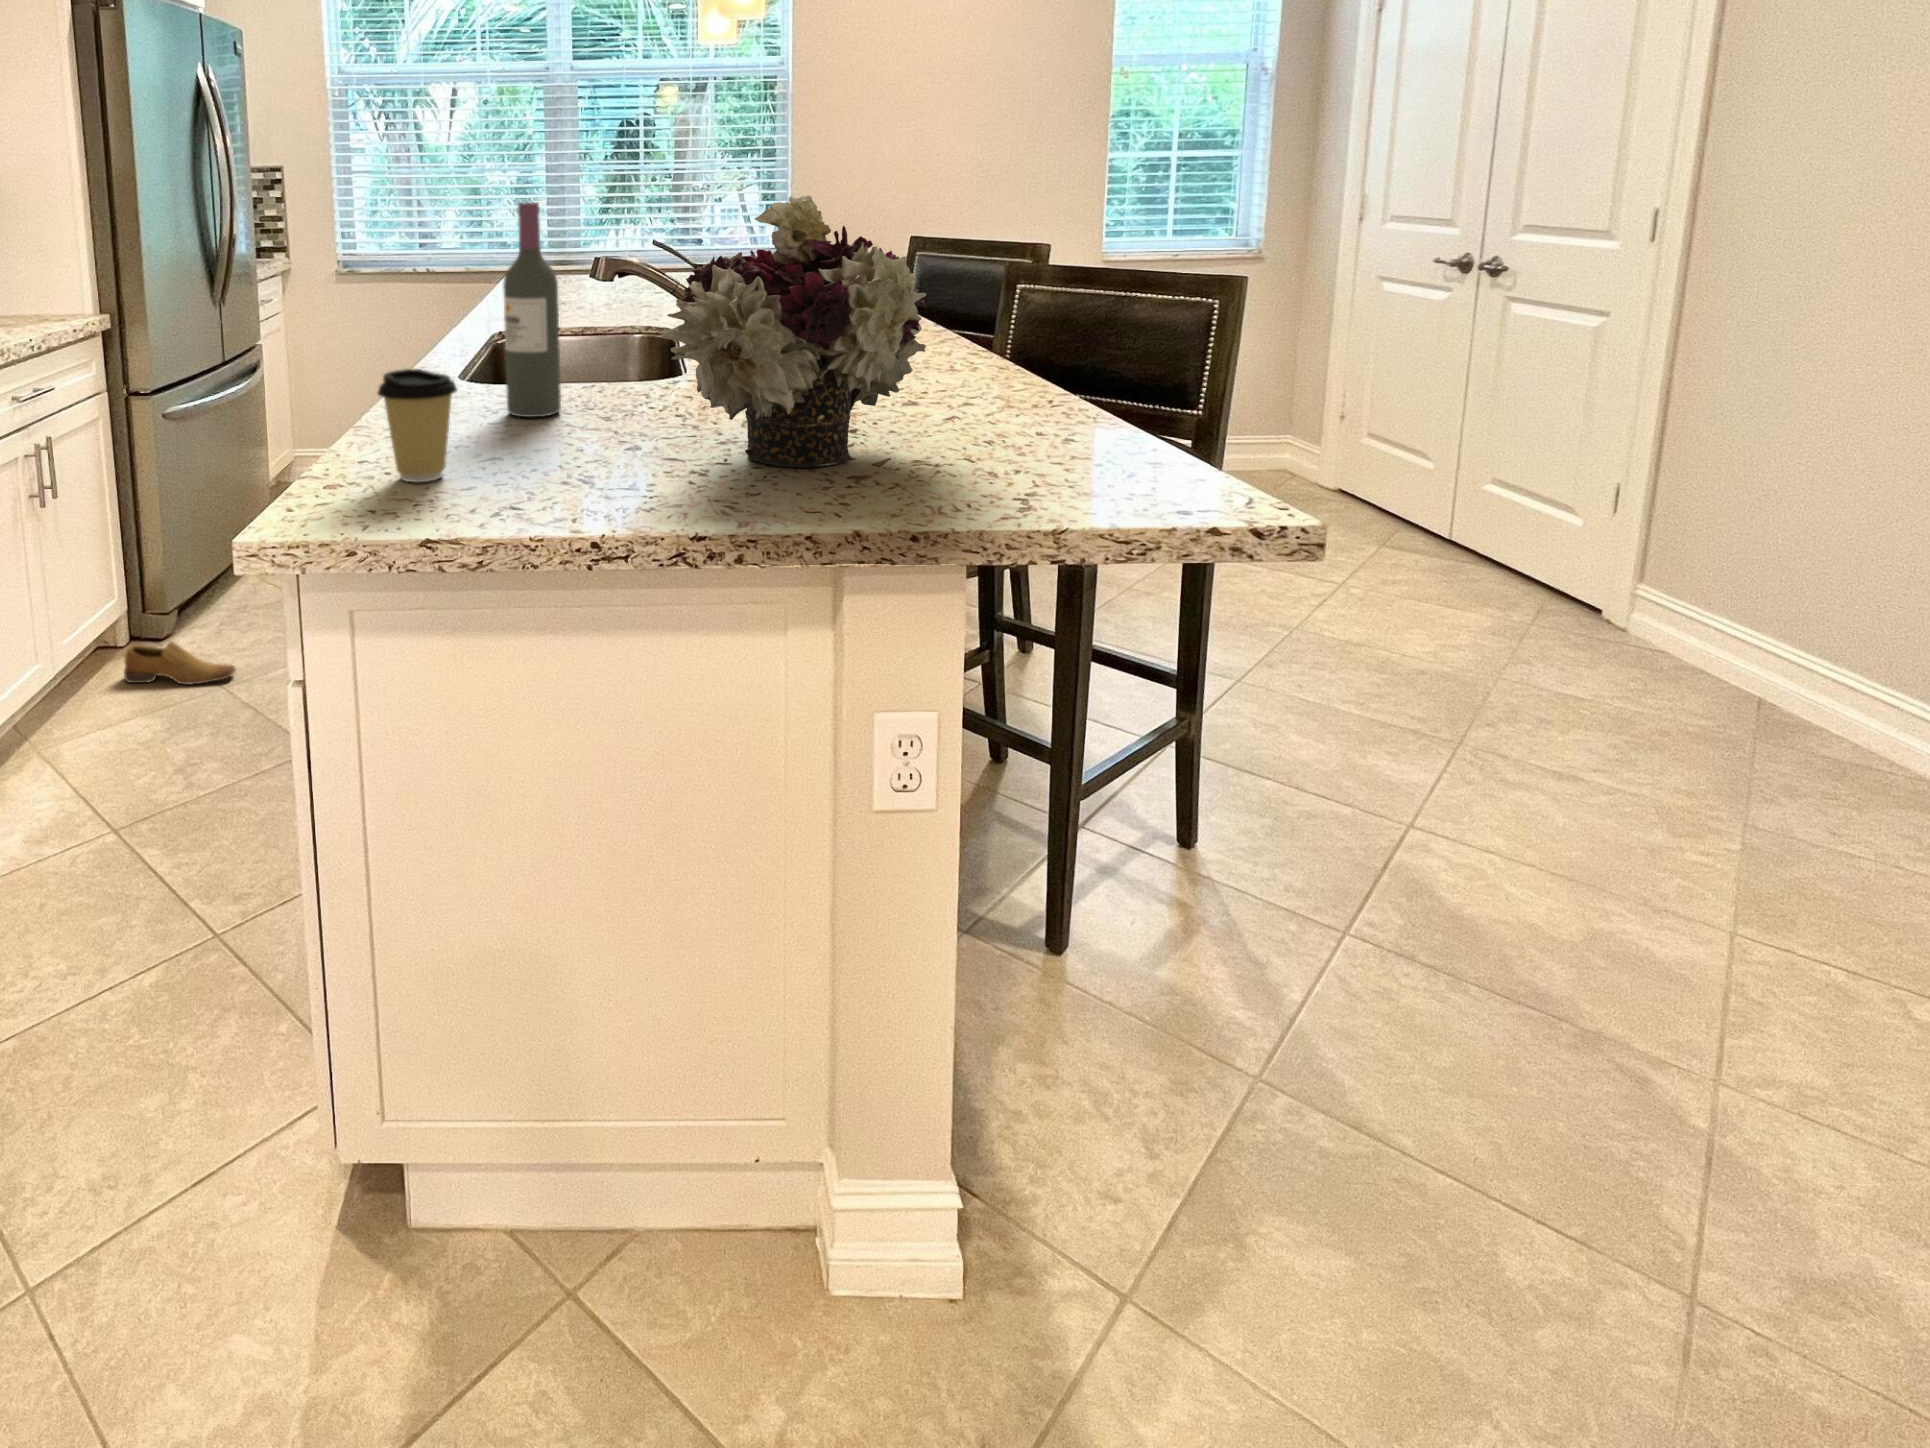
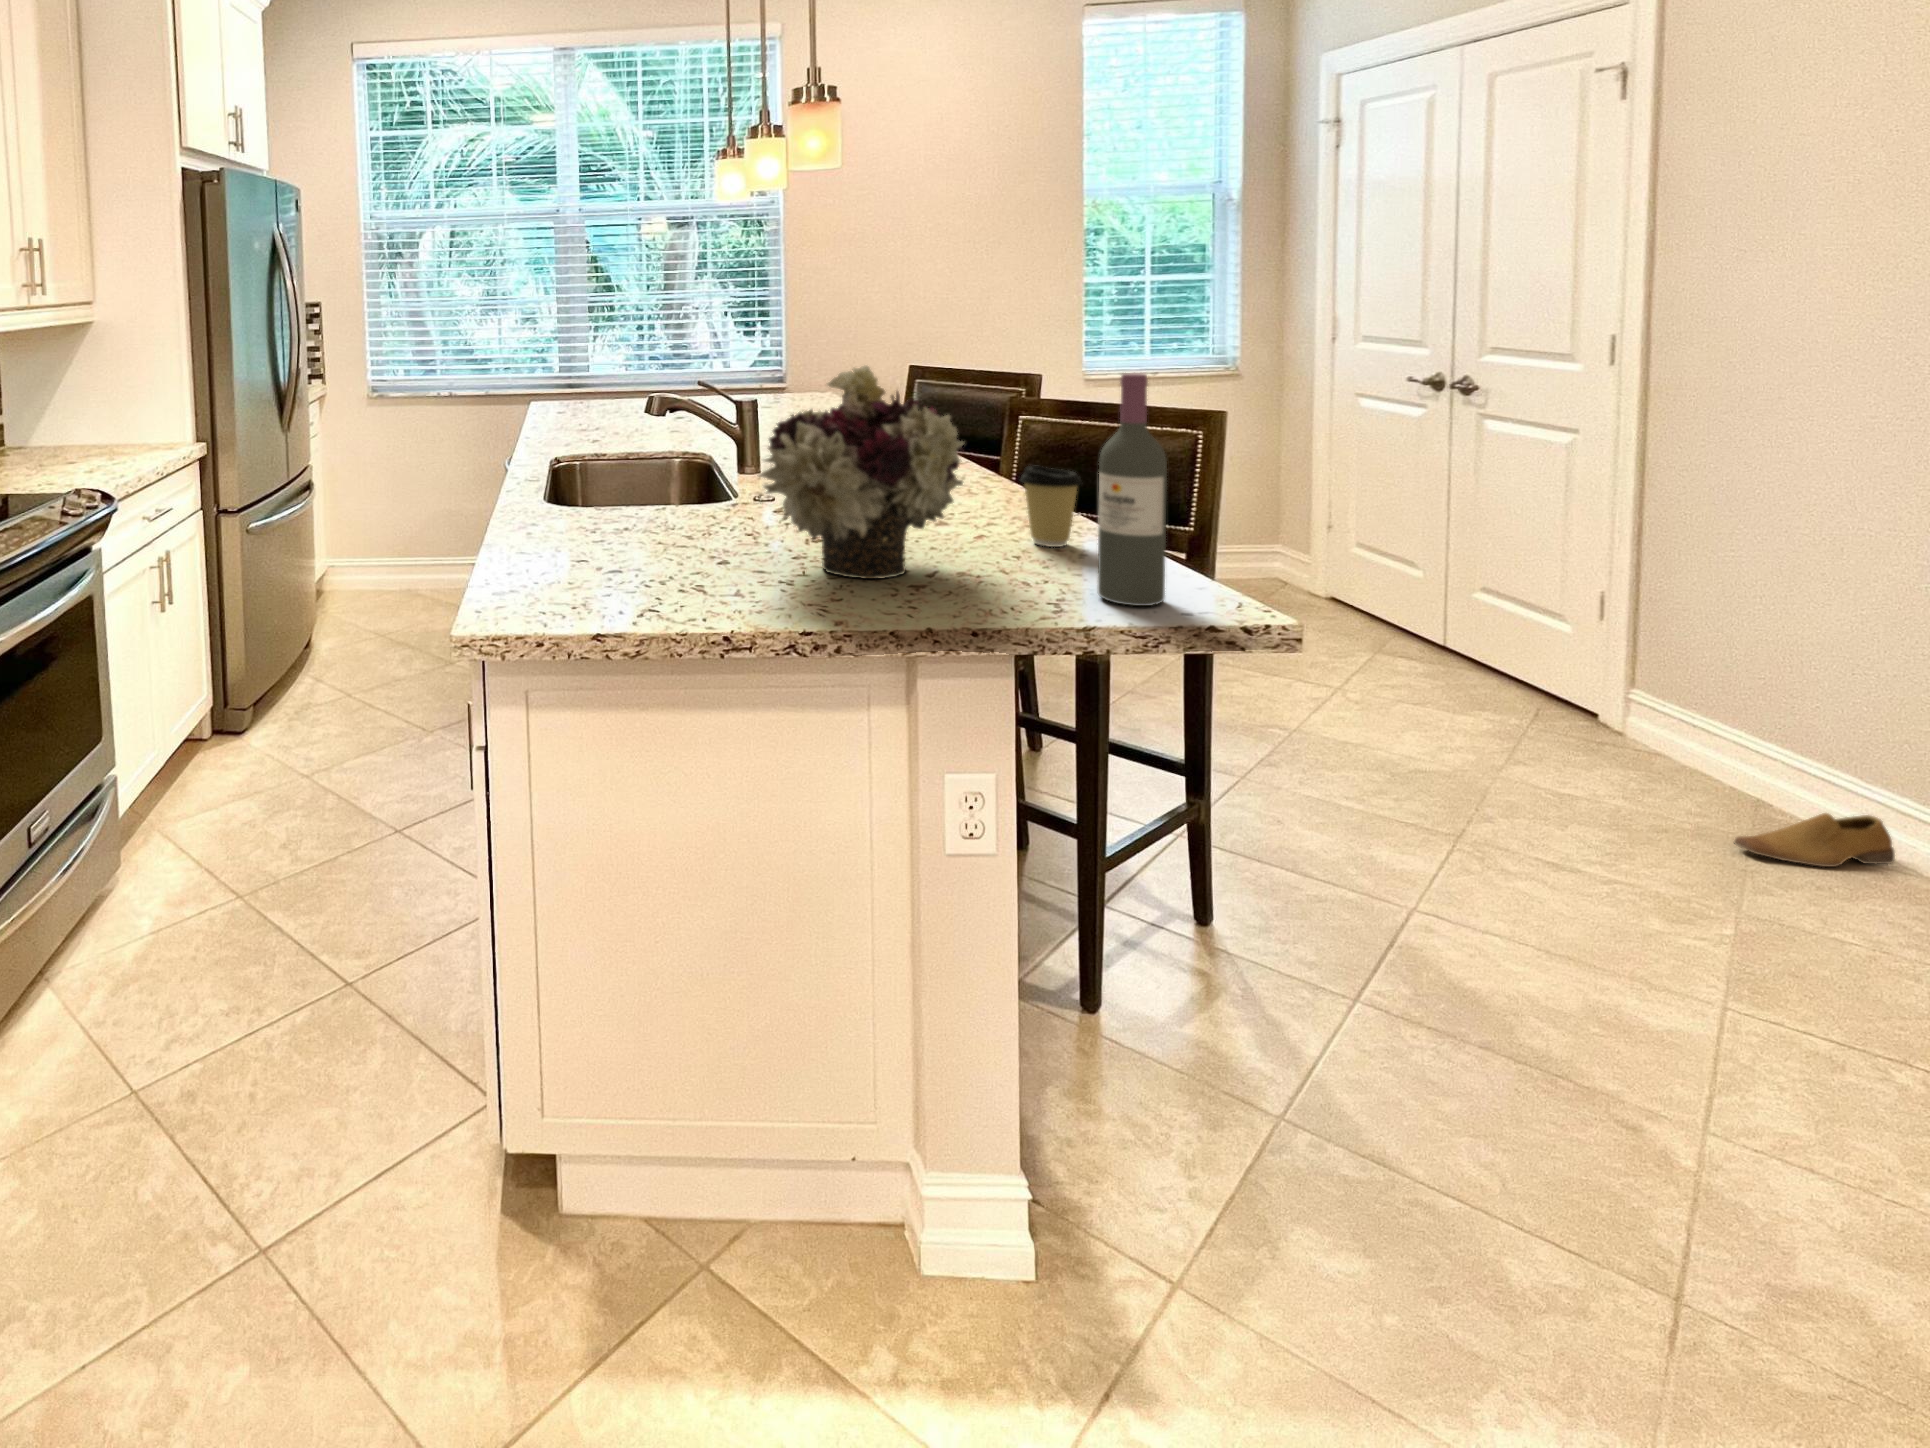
wine bottle: present [503,202,561,417] -> present [1098,373,1167,606]
coffee cup: present [378,369,457,482] -> present [1020,466,1082,547]
shoe: present [124,641,236,685] -> present [1734,813,1895,867]

